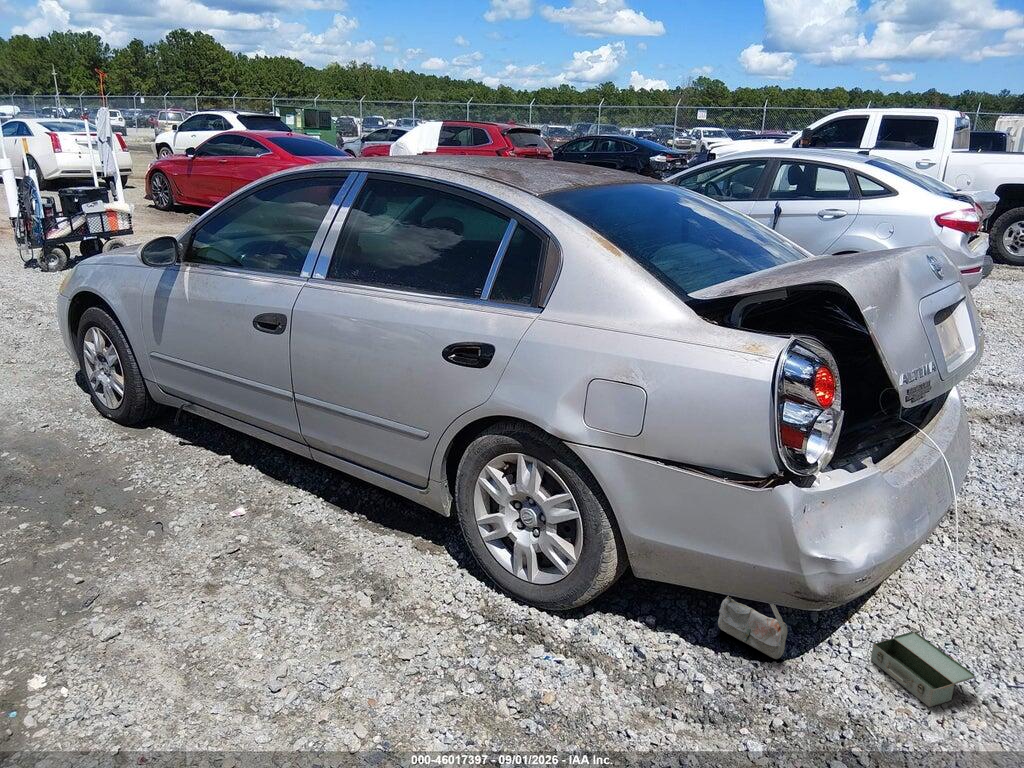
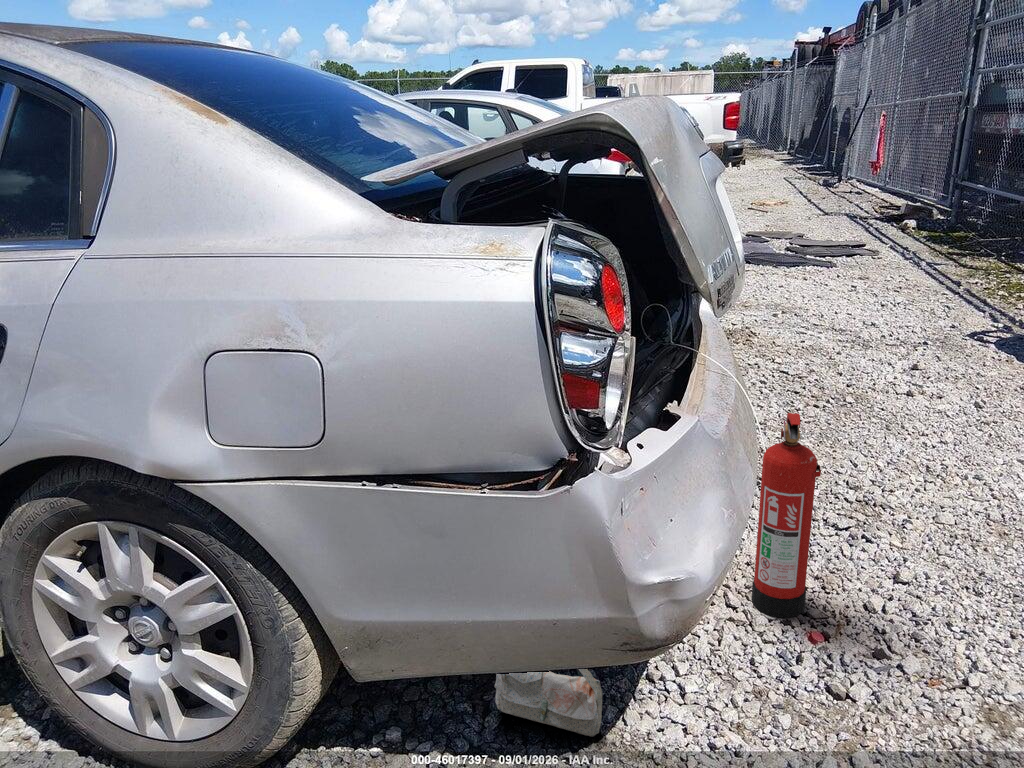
fire extinguisher: none [932,486,1001,638] -> present [752,413,821,618]
toolbox: present [871,632,975,707] -> none [711,630,849,742]

